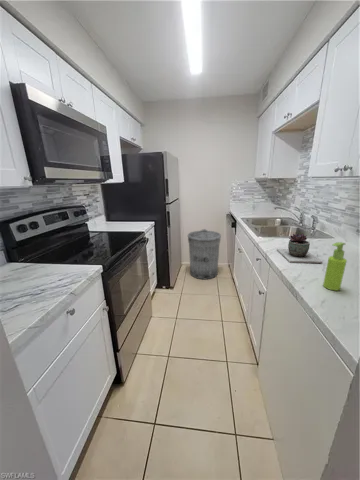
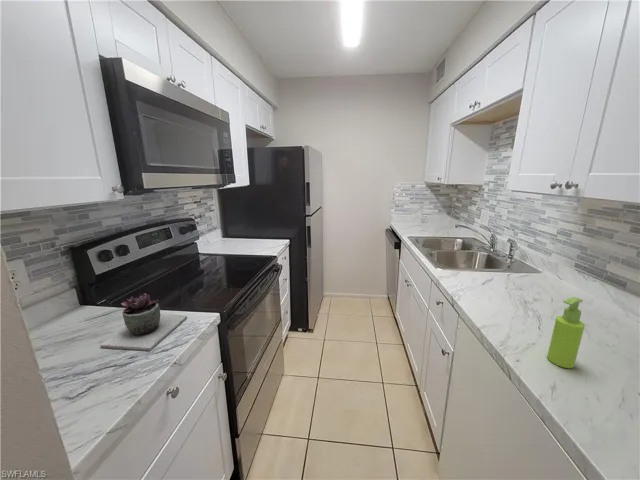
trash can: present [188,229,221,279] -> none [333,249,379,318]
succulent plant: present [277,234,322,263] -> present [100,293,187,351]

